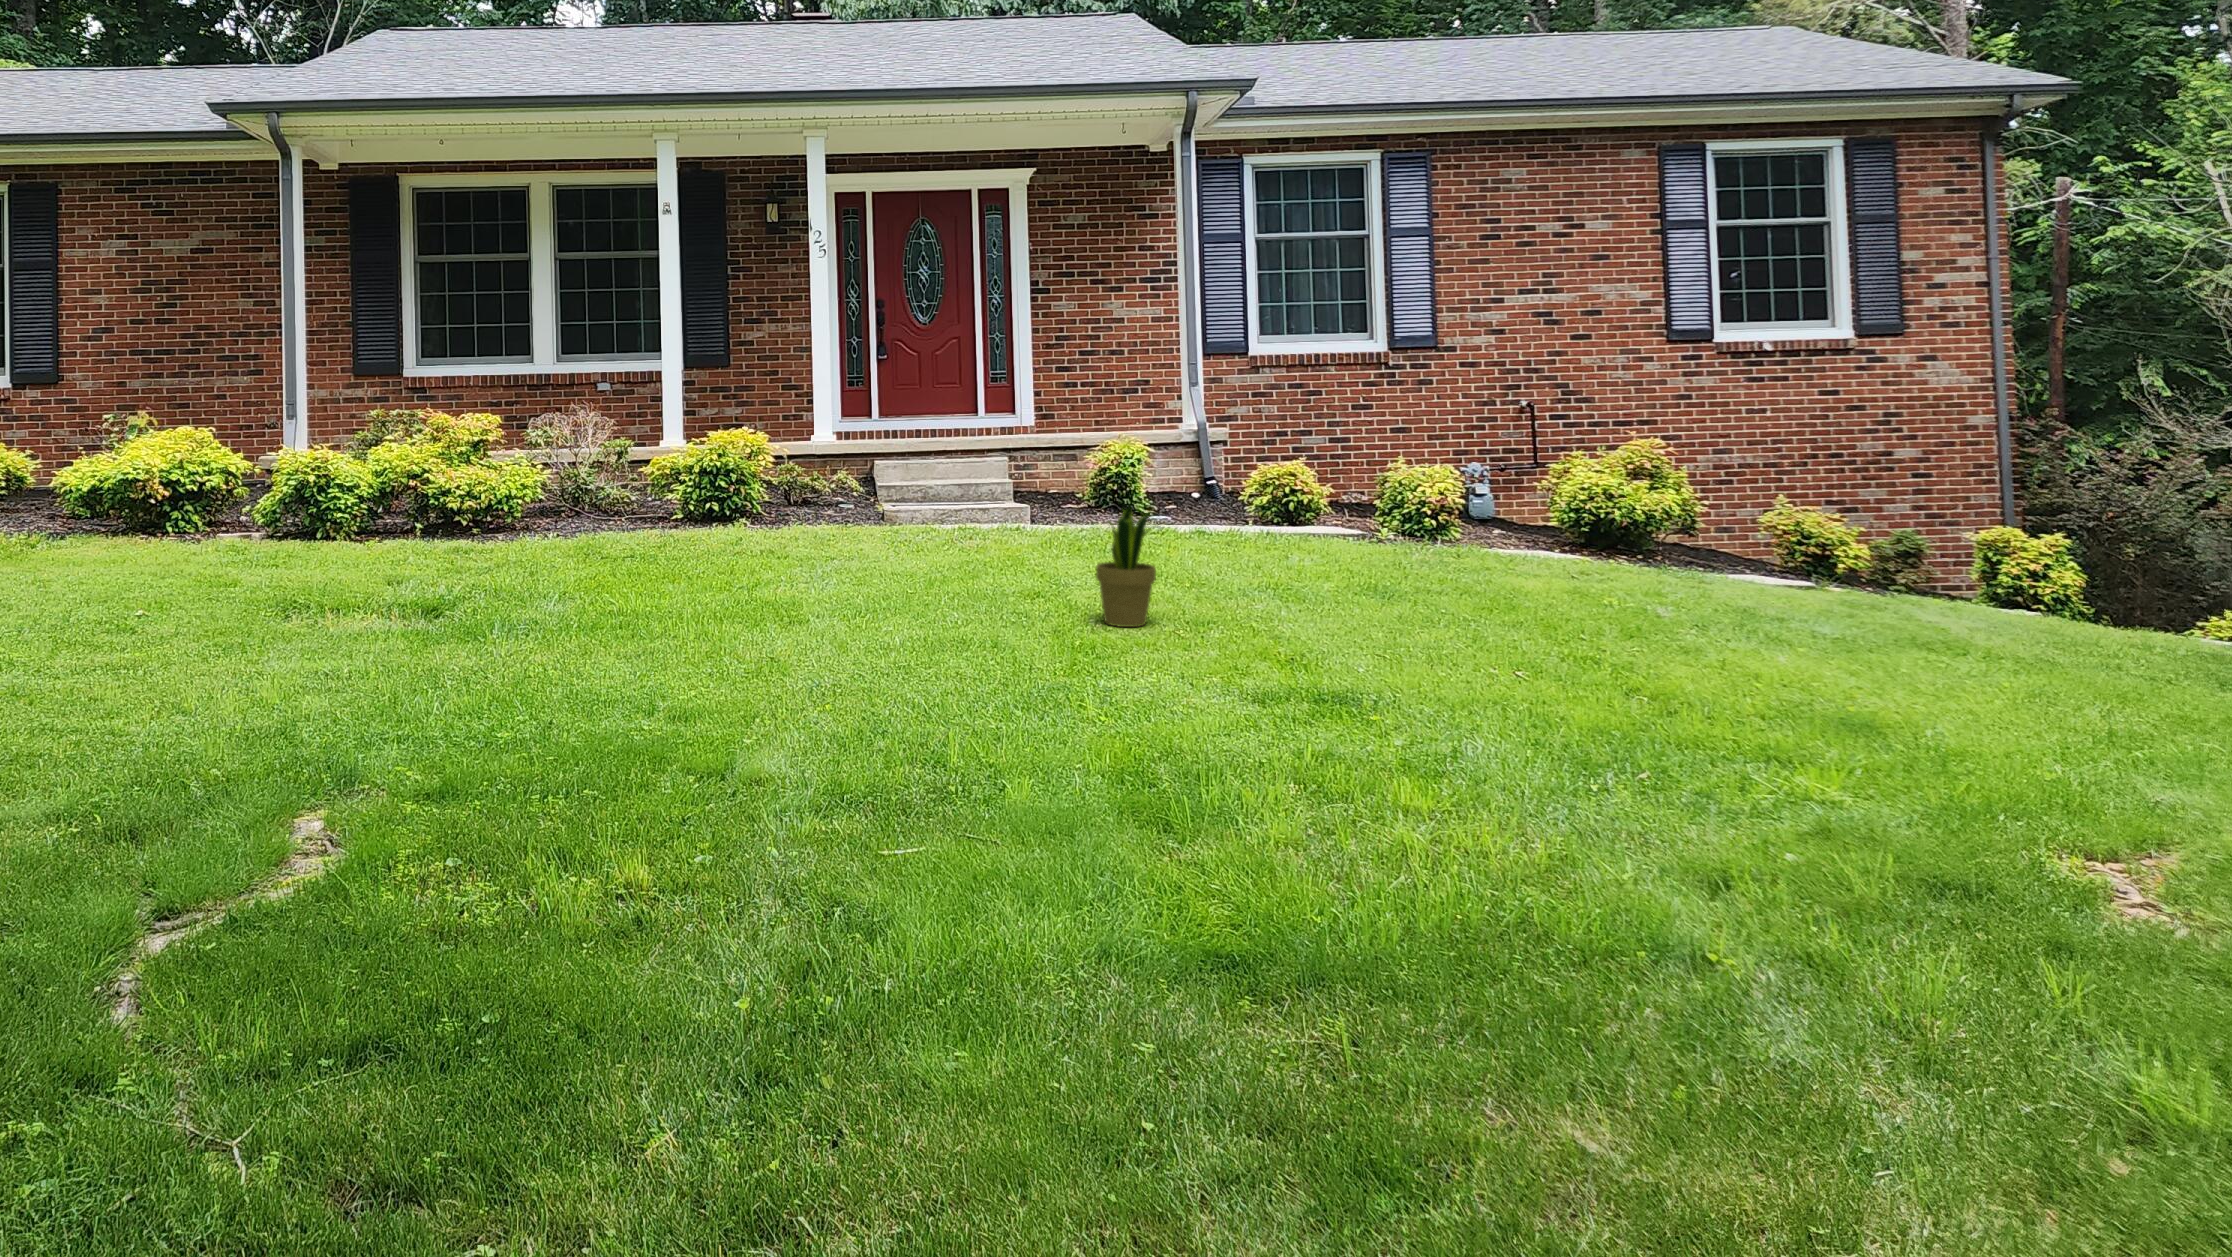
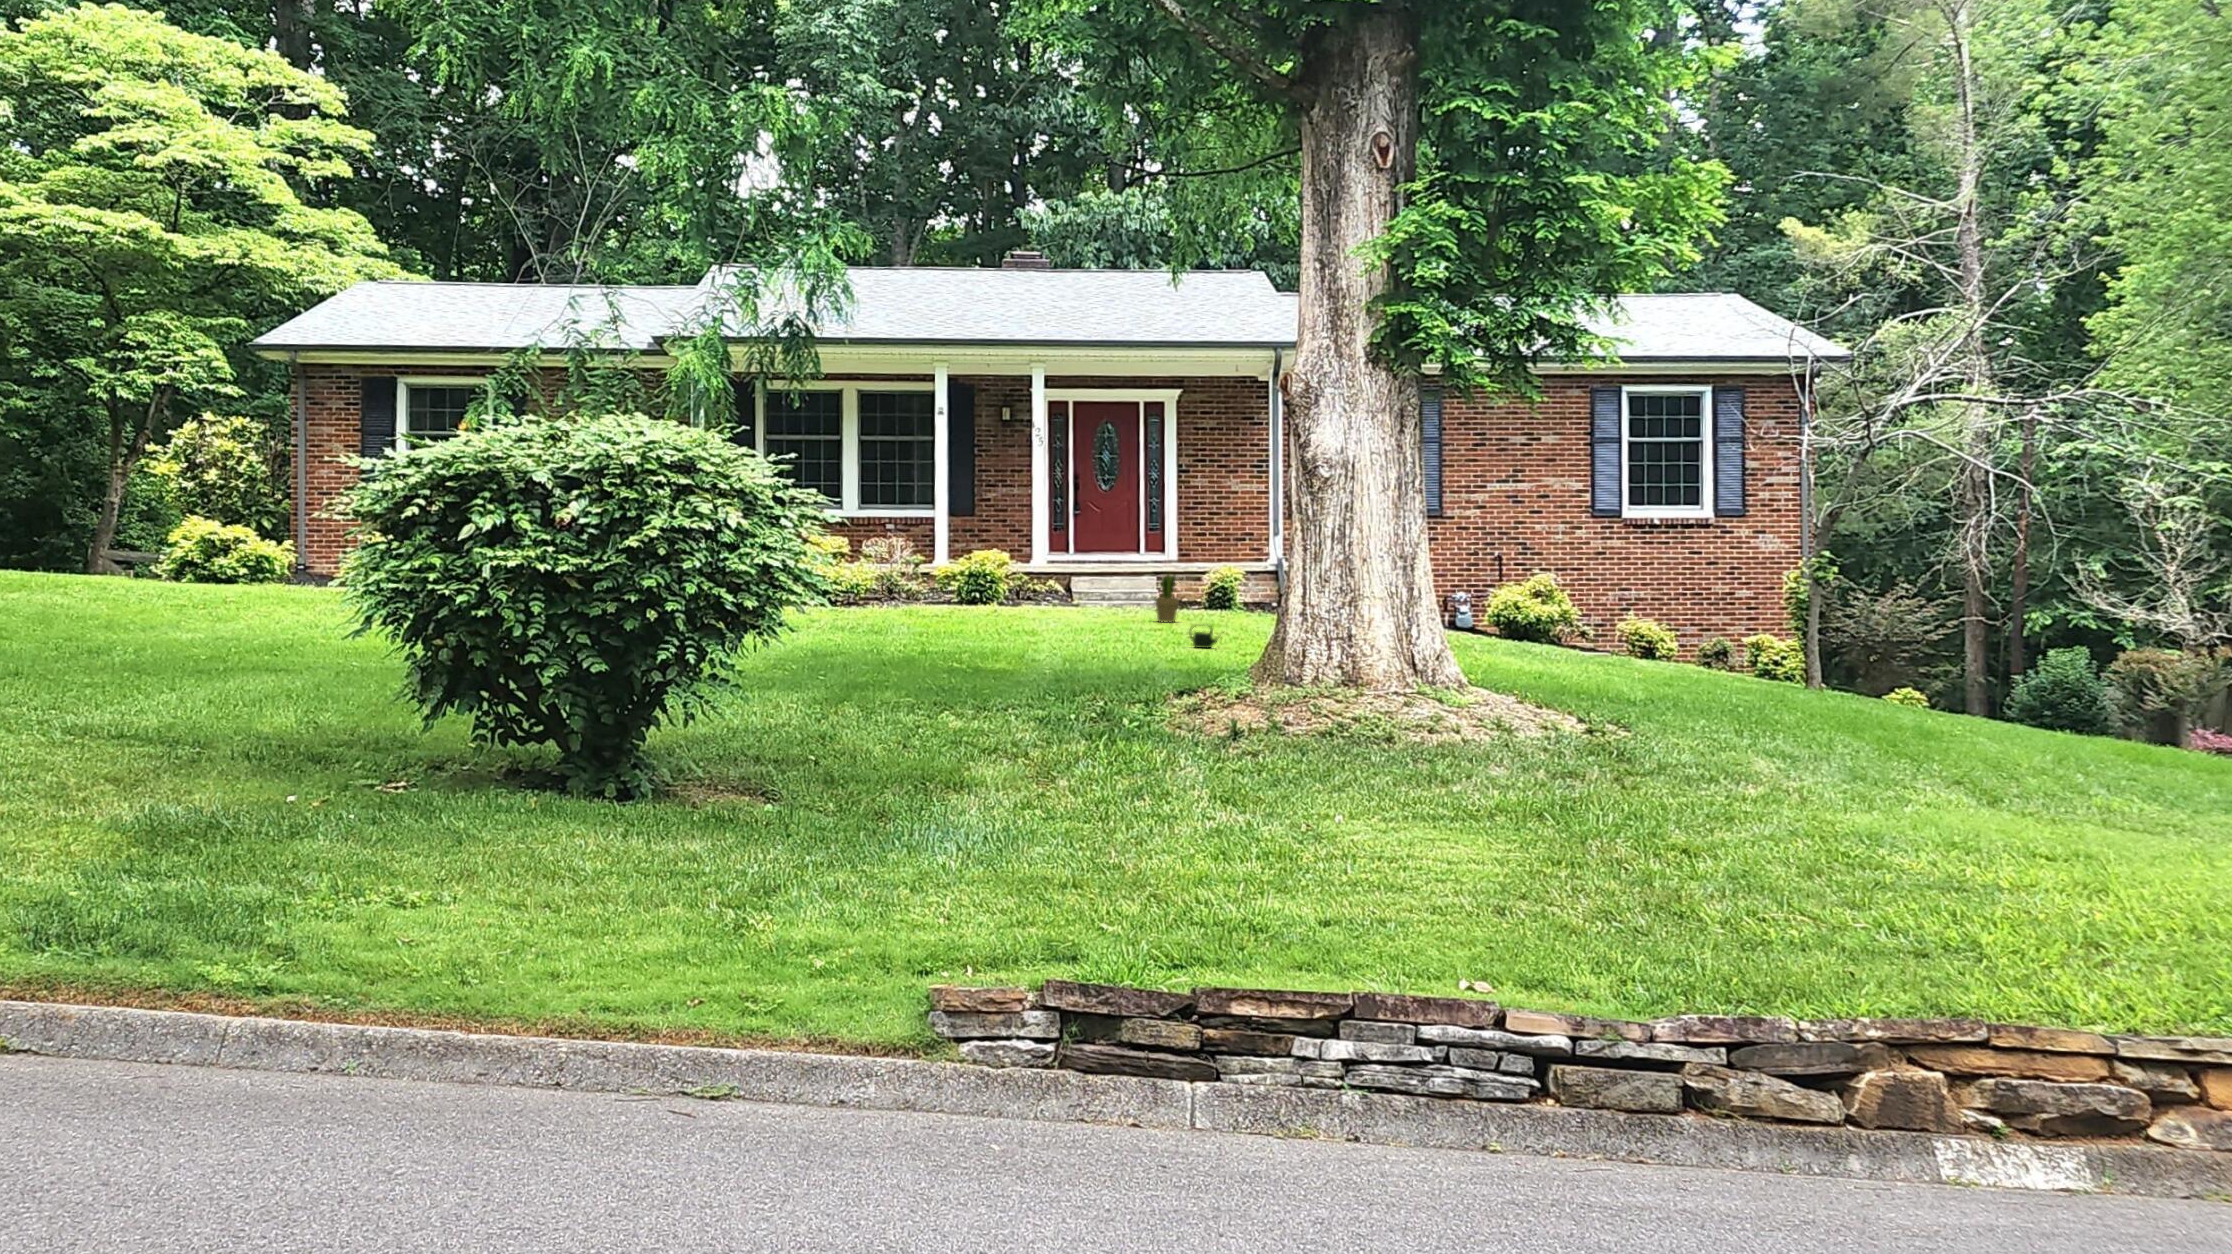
watering can: none [1478,880,1684,1006] -> present [1189,625,1218,648]

